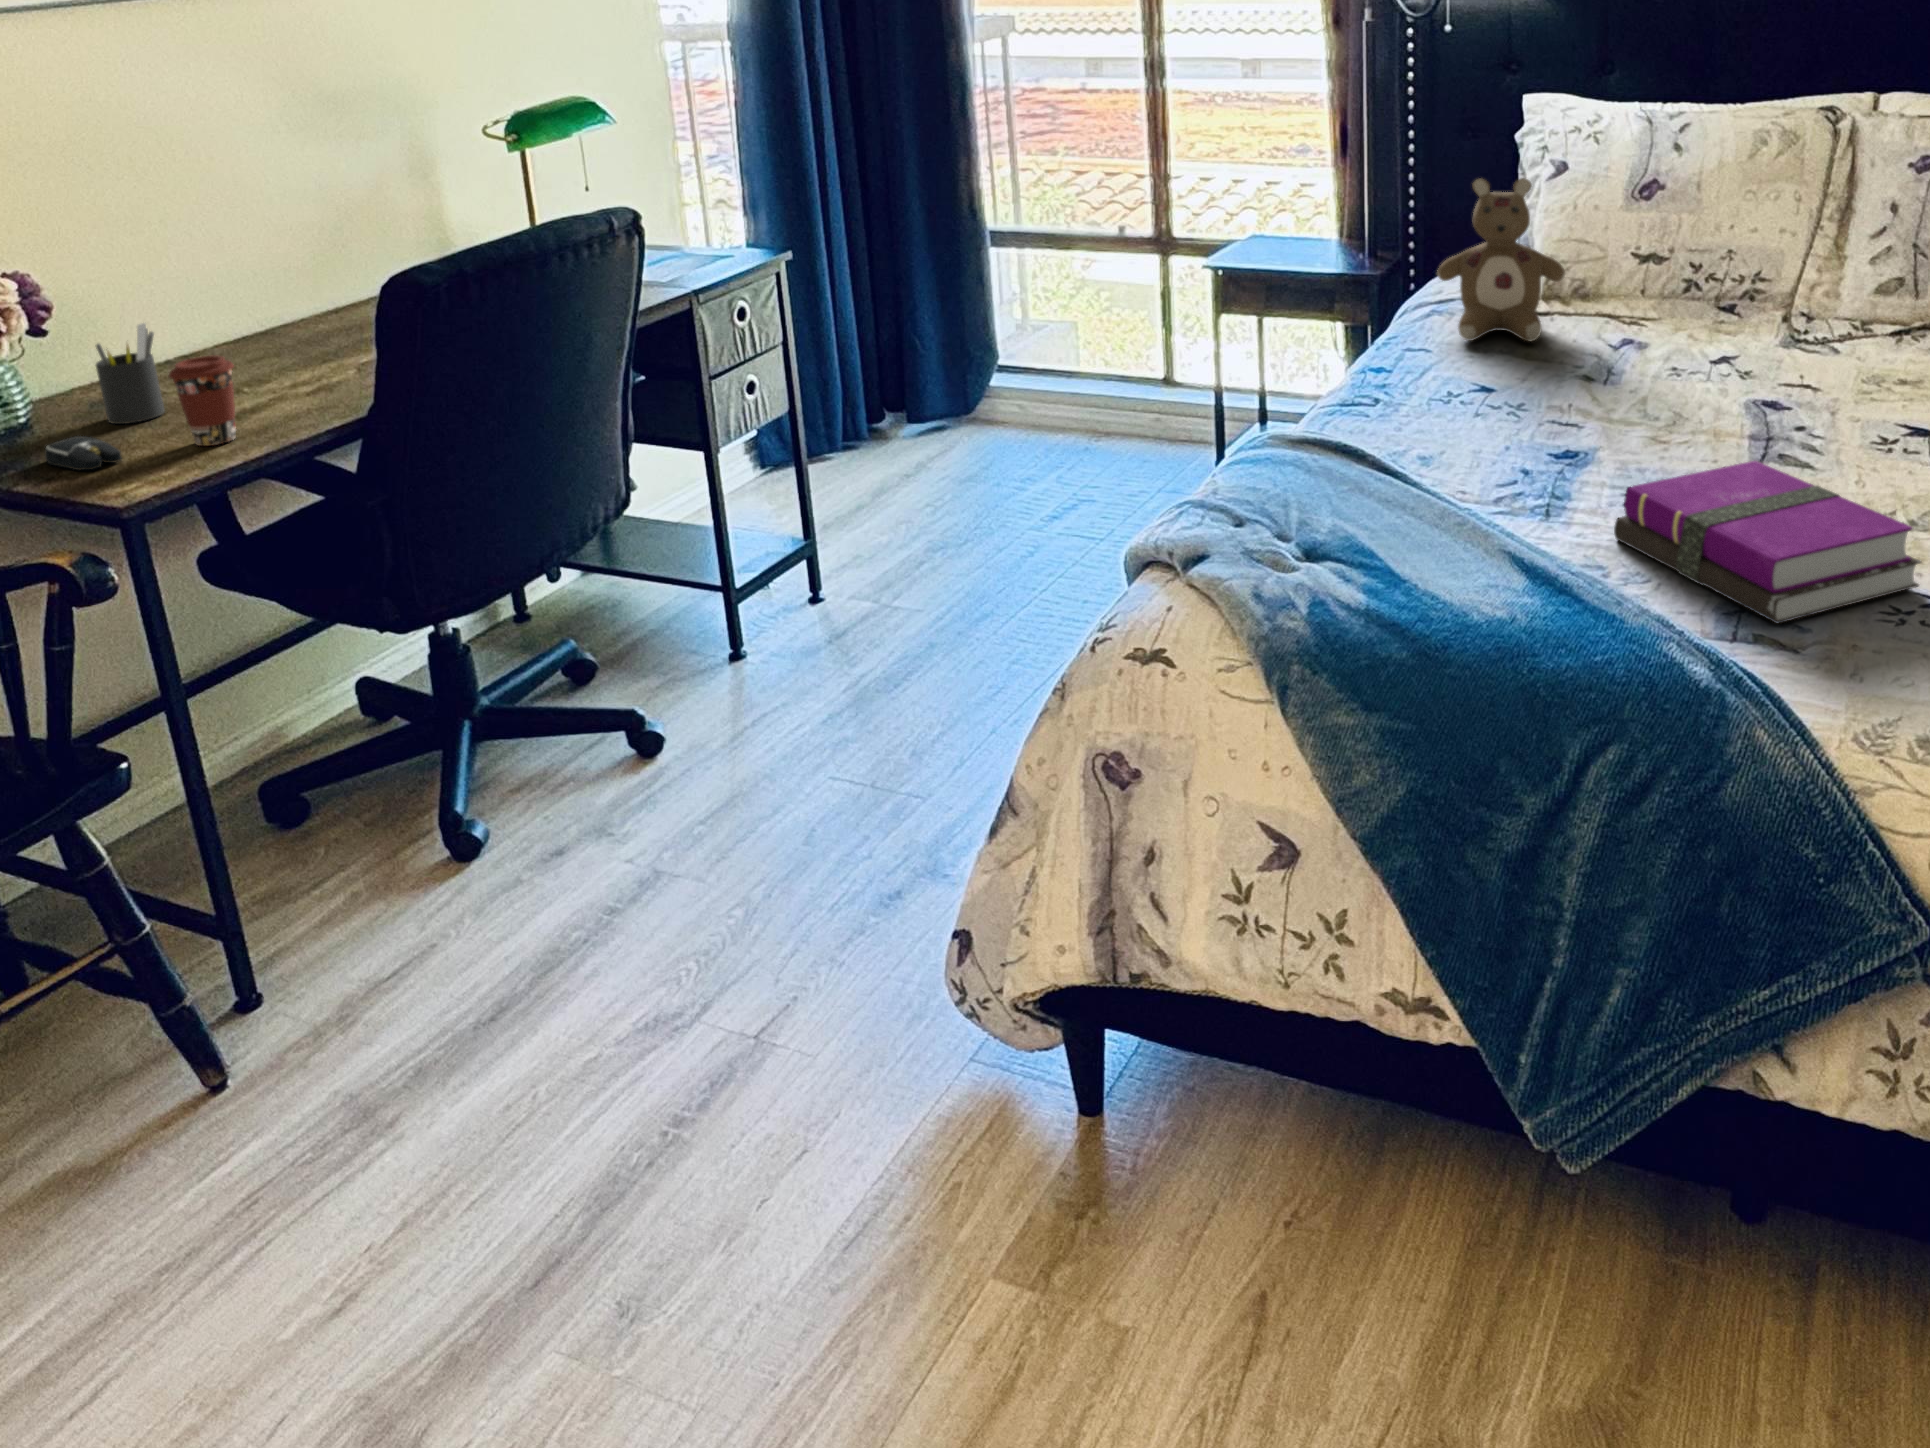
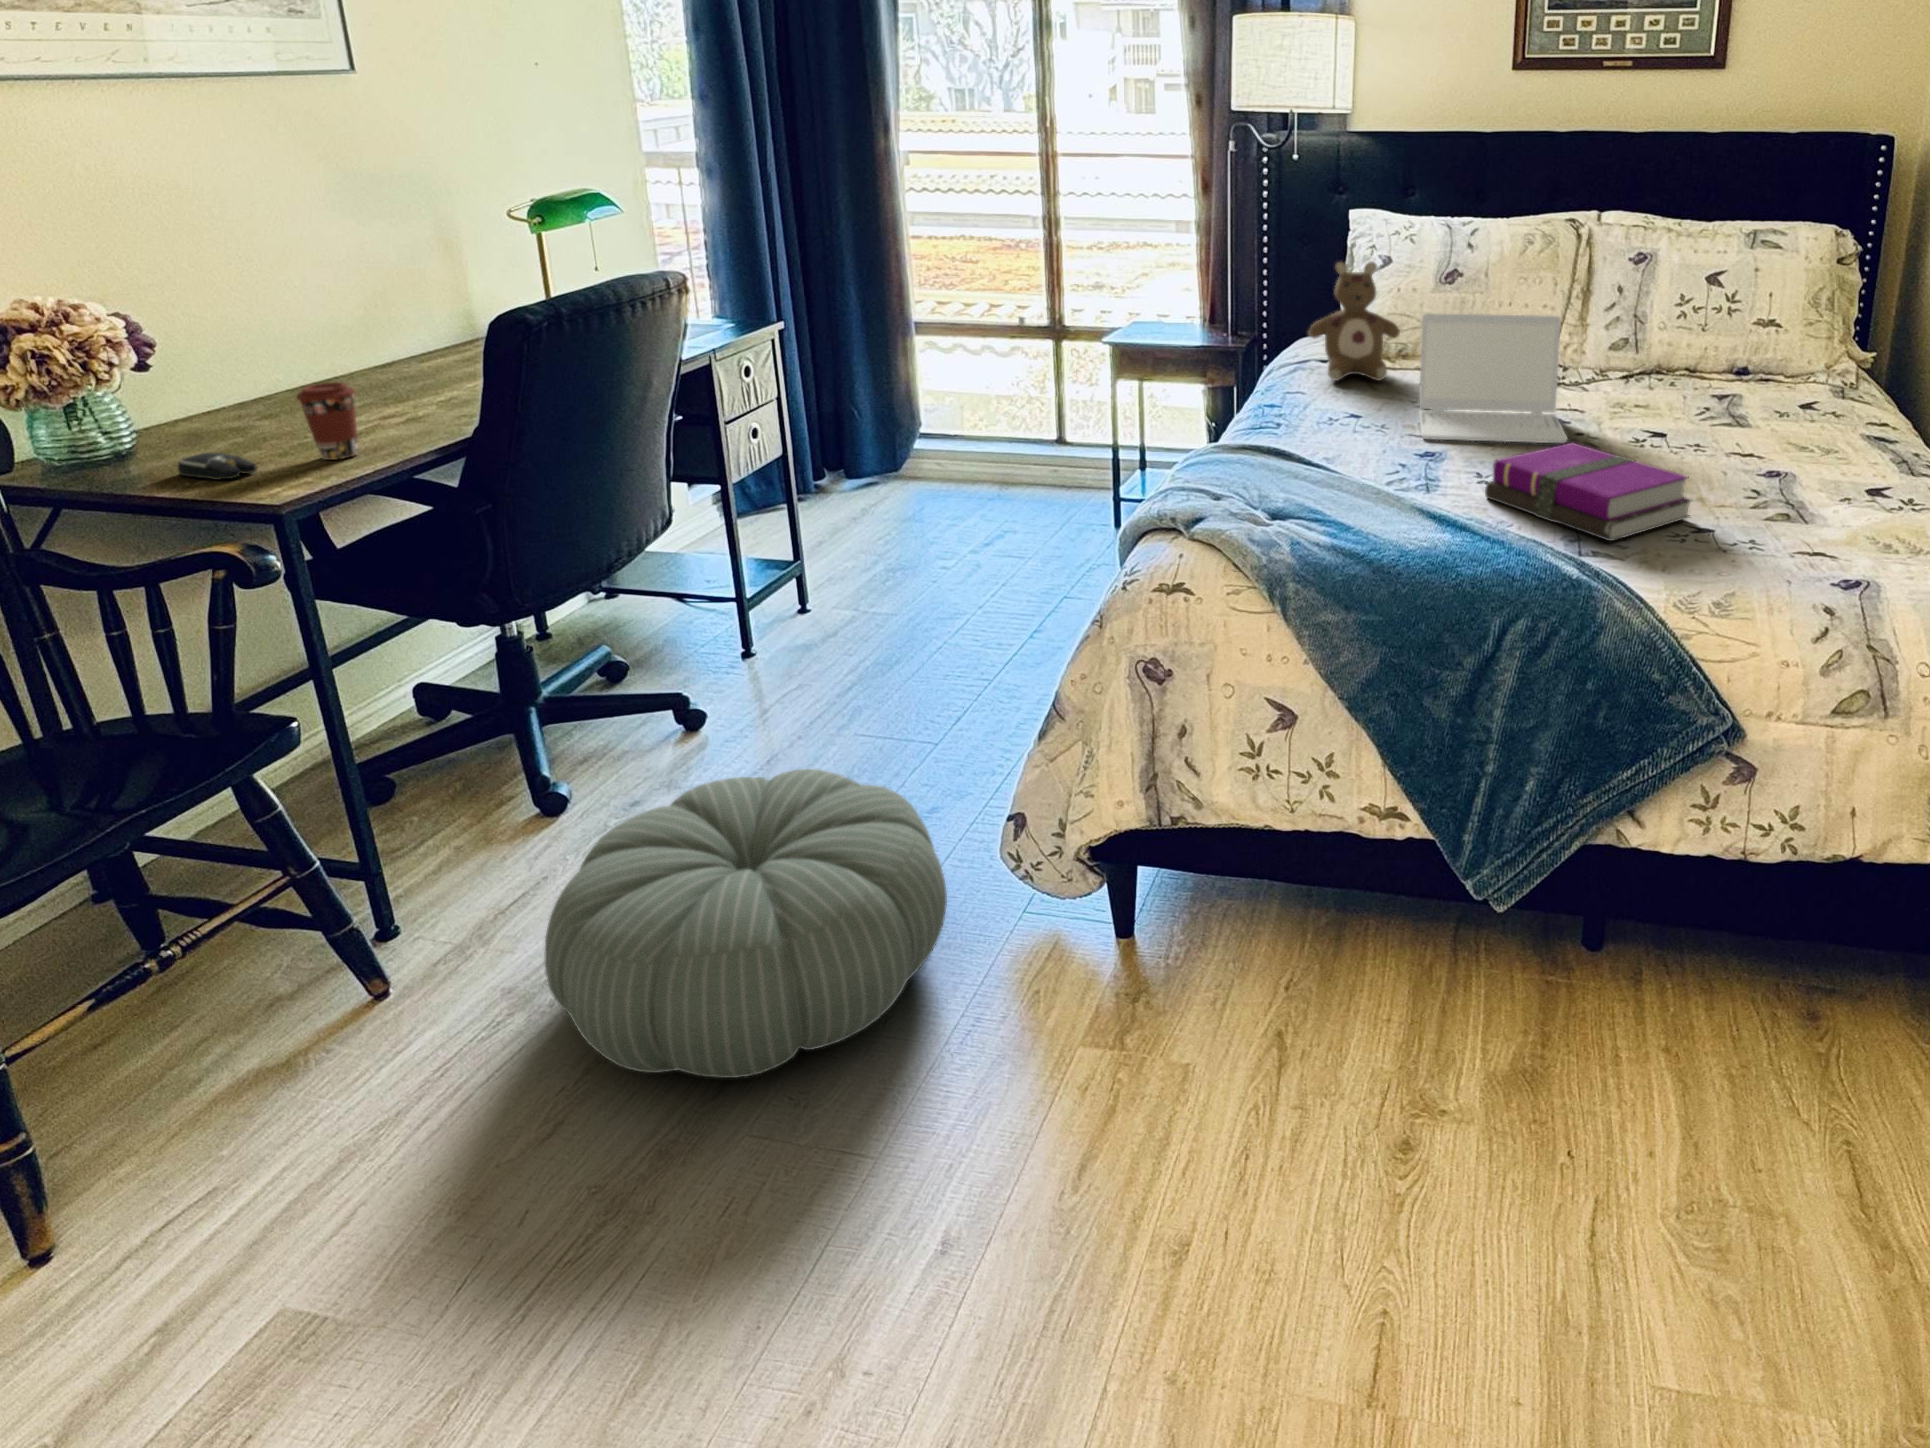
laptop: none [1557,258,1774,451] -> present [1419,313,1567,443]
pen holder: present [96,323,165,424] -> none [208,357,273,446]
pouf: none [362,850,855,1267] -> present [544,769,947,1078]

